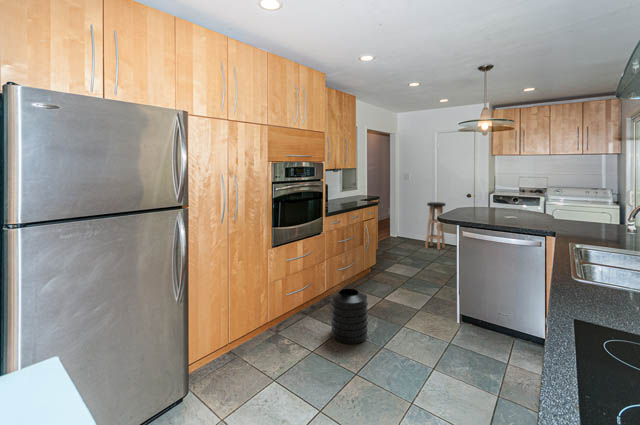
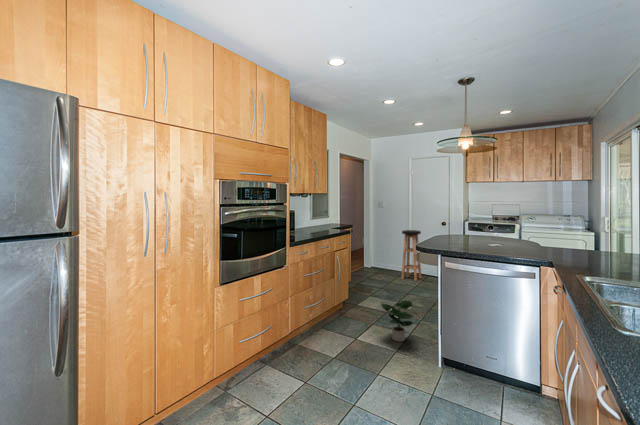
potted plant: none [406,266,436,301] -> present [381,300,414,342]
trash can: present [331,278,368,344] -> none [293,318,337,403]

